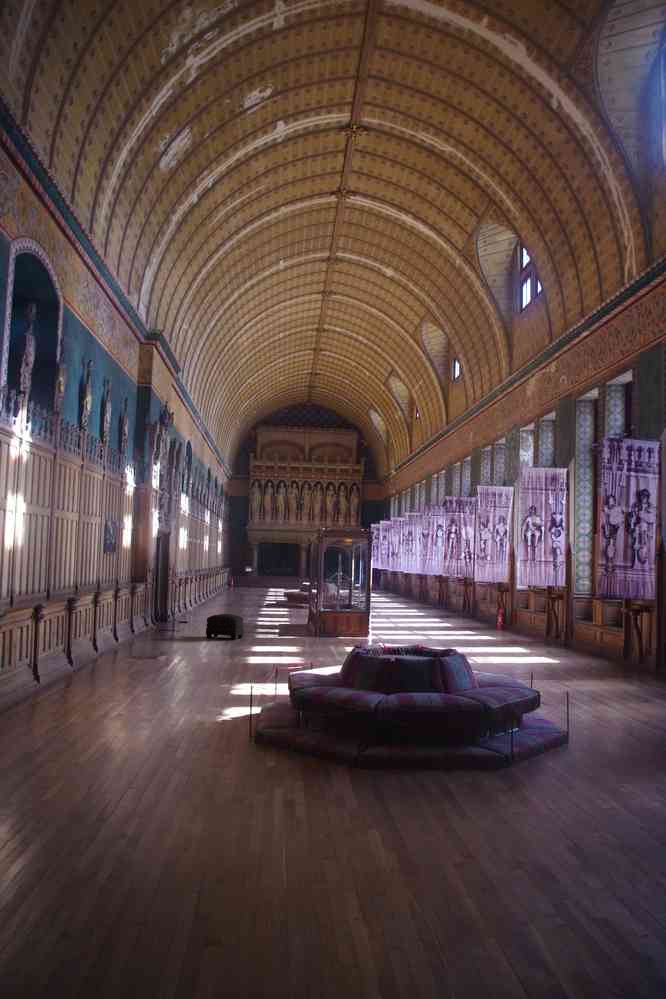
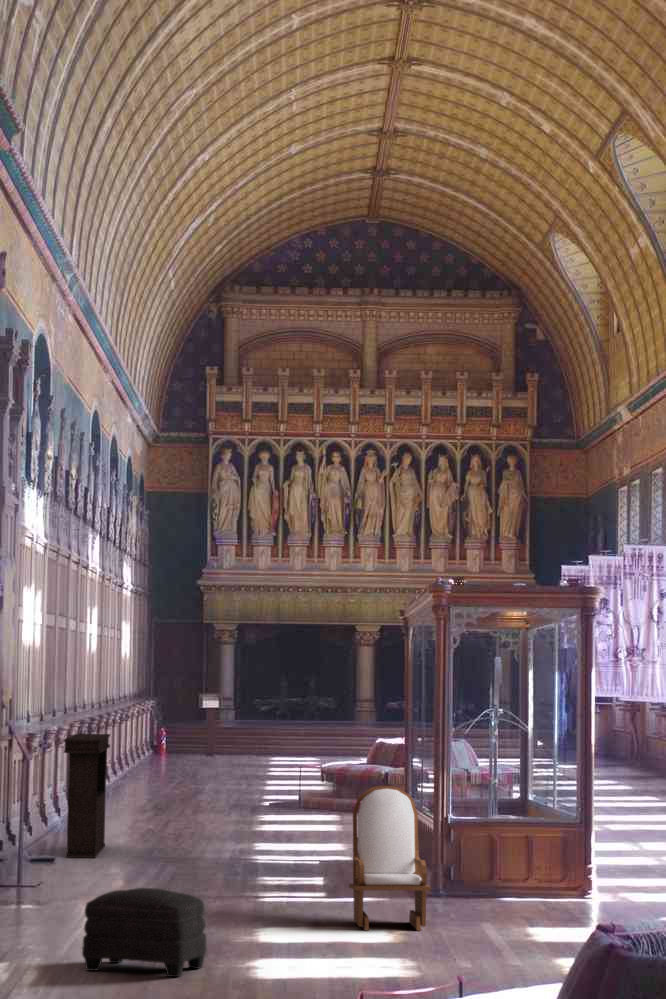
console table: none [199,574,214,613] -> present [64,734,110,858]
armchair: none [289,587,314,631] -> present [349,786,431,931]

